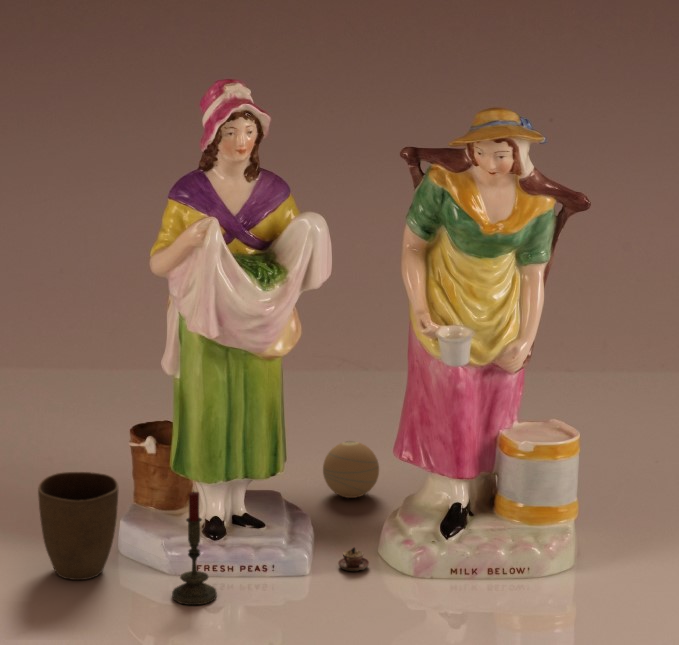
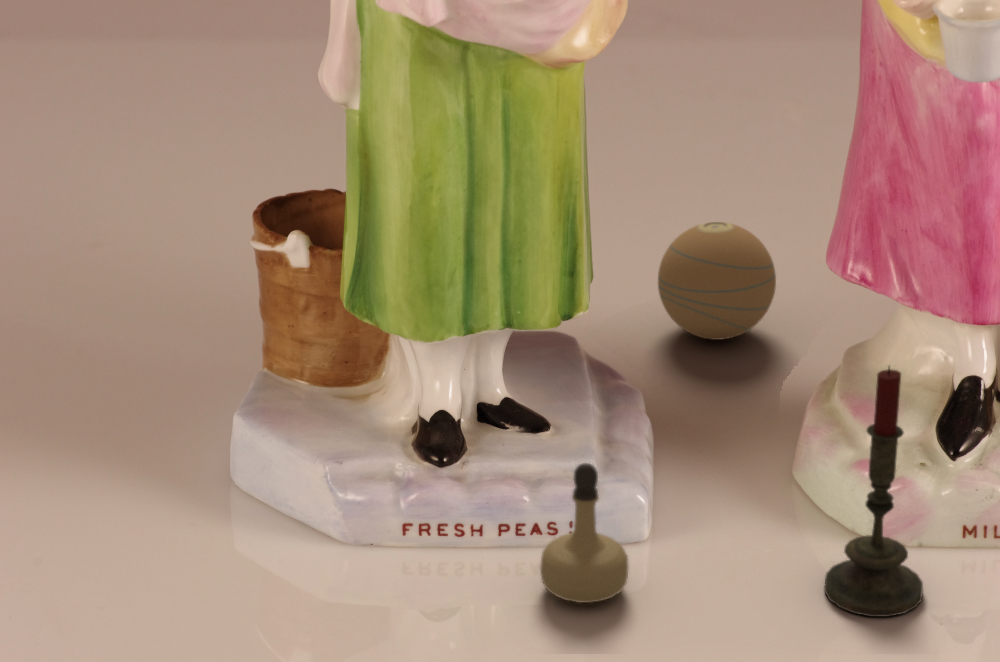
vase: present [38,472,119,580] -> none [49,318,226,558]
candle: present [172,491,217,605] -> present [824,367,923,617]
perfume bottle: none [258,533,298,597] -> present [540,463,628,603]
teacup: present [338,548,369,571] -> none [711,476,778,529]

